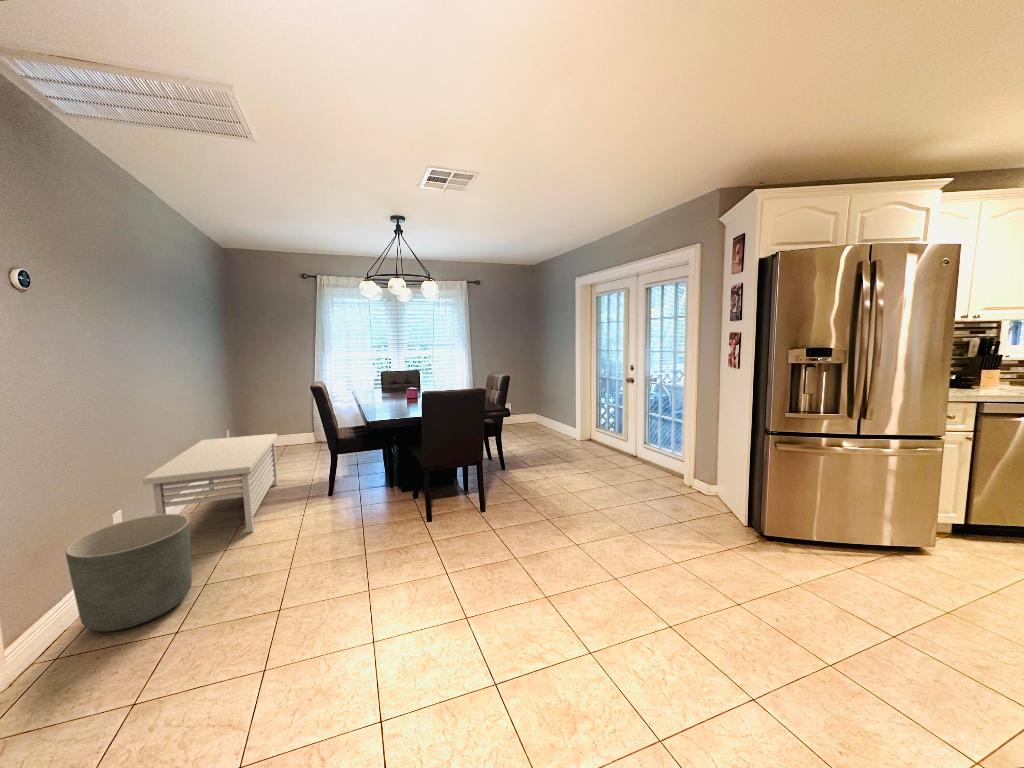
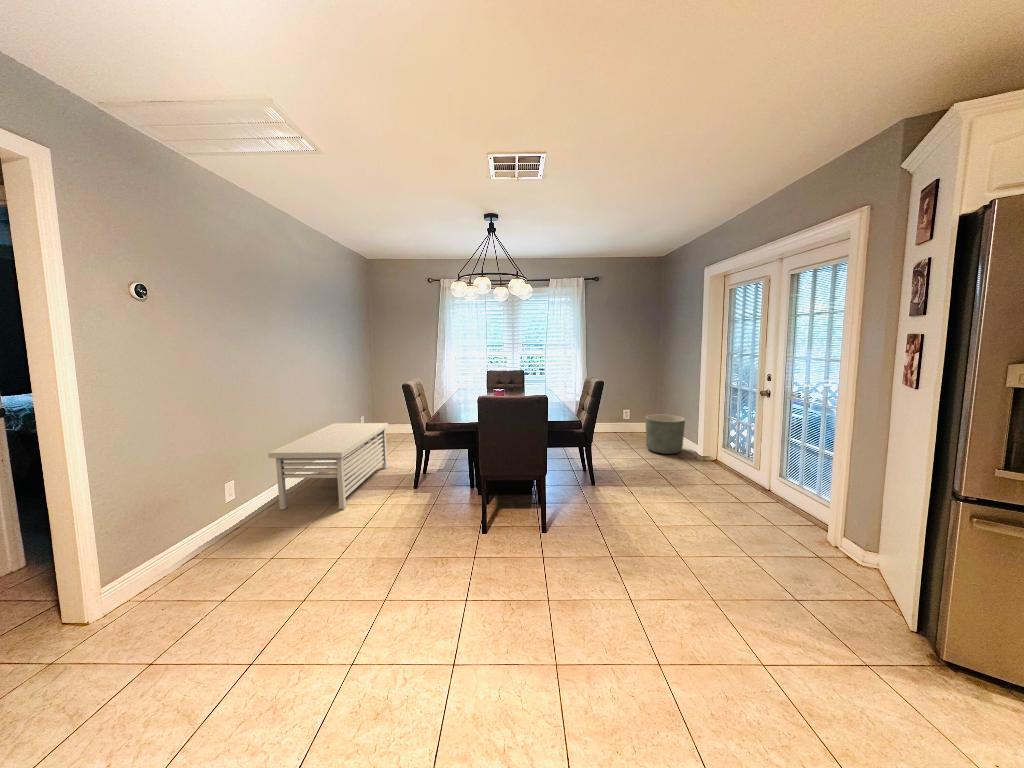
planter: present [65,514,192,631] -> present [645,415,685,454]

